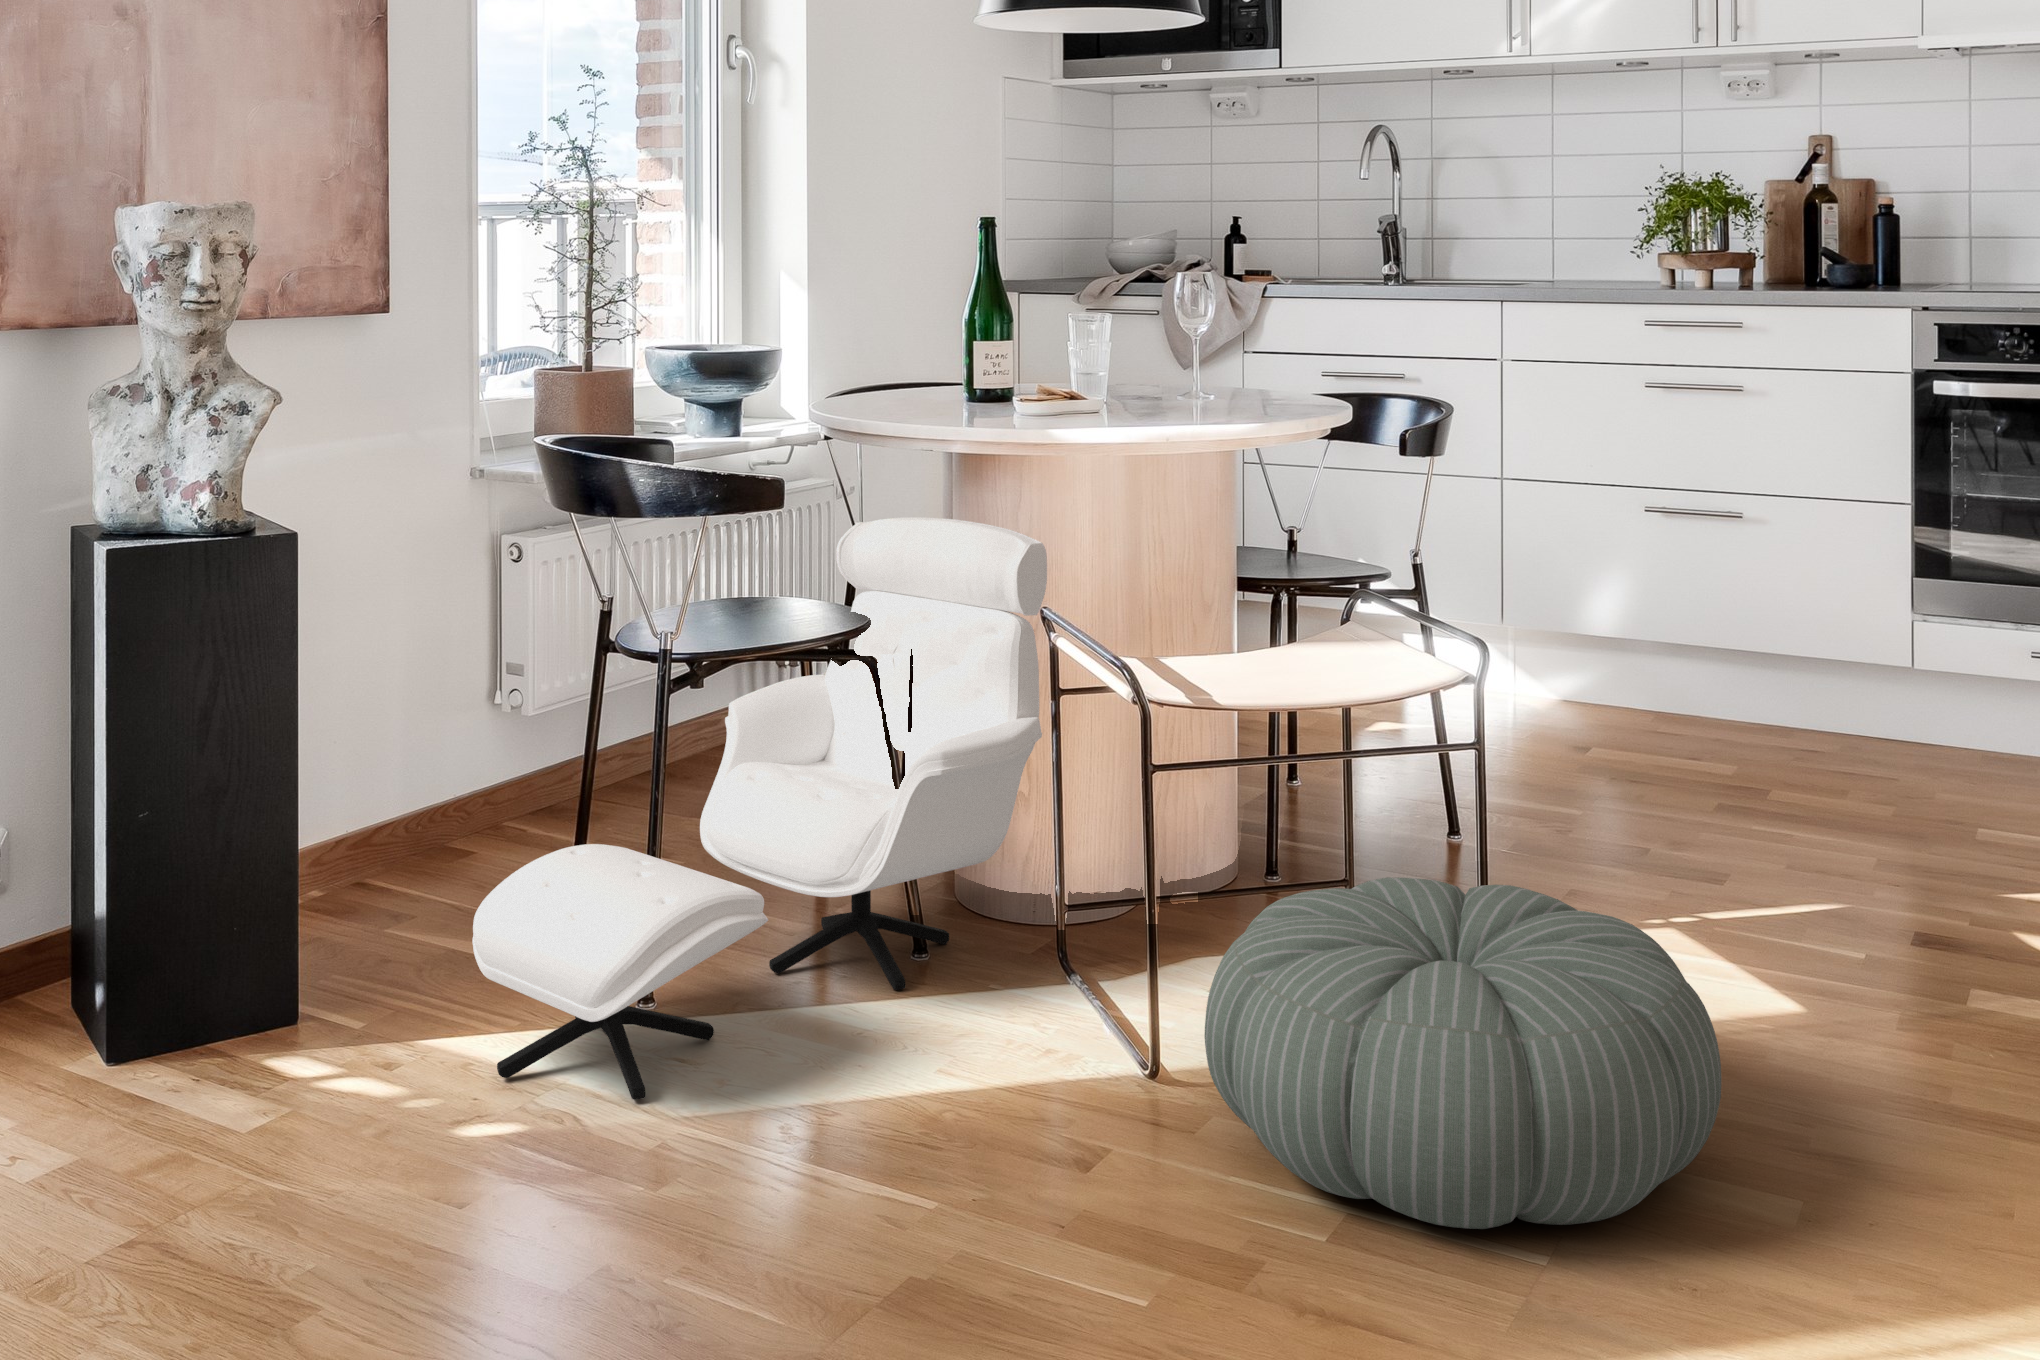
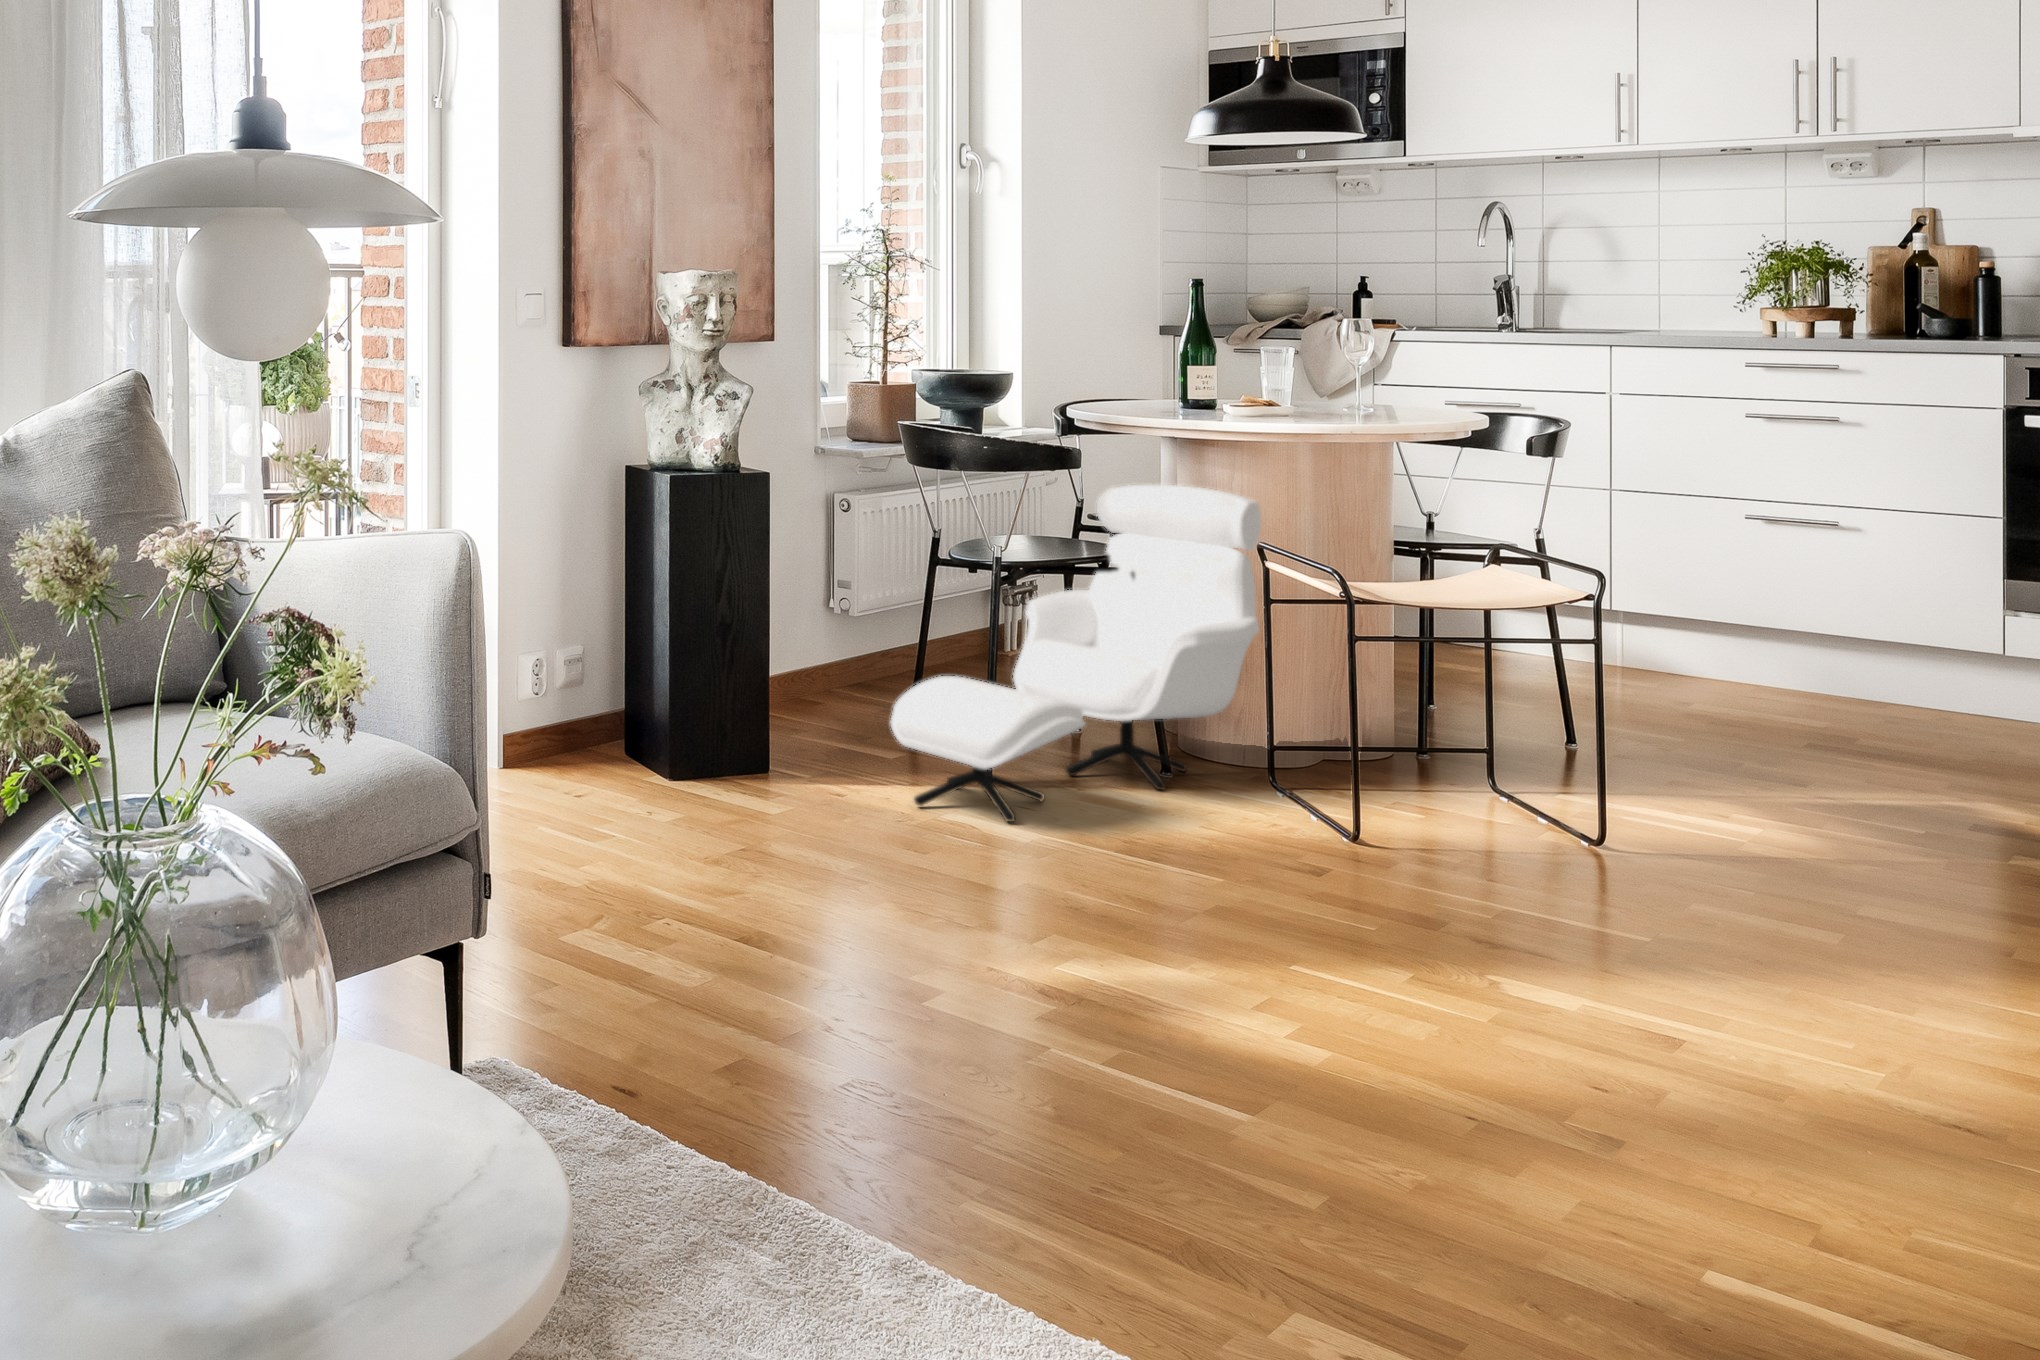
pouf: present [1205,877,1721,1229] -> none [1401,726,1787,926]

